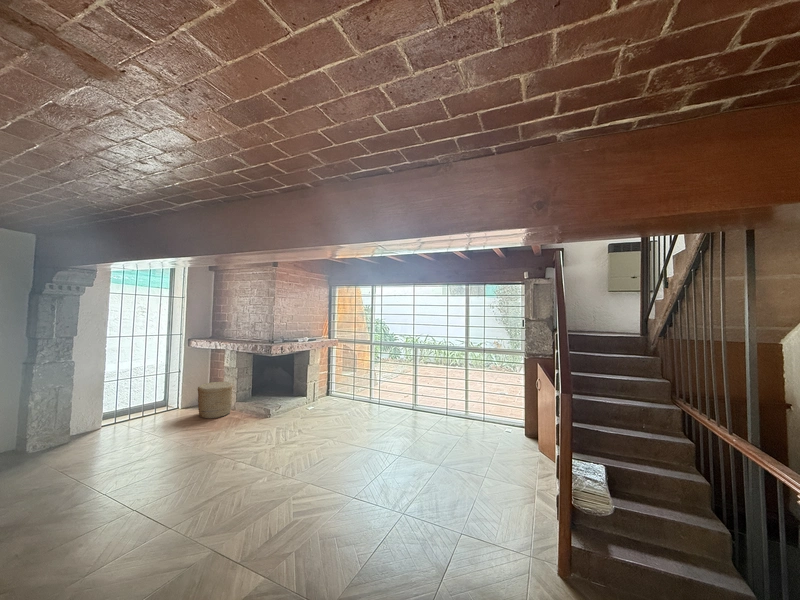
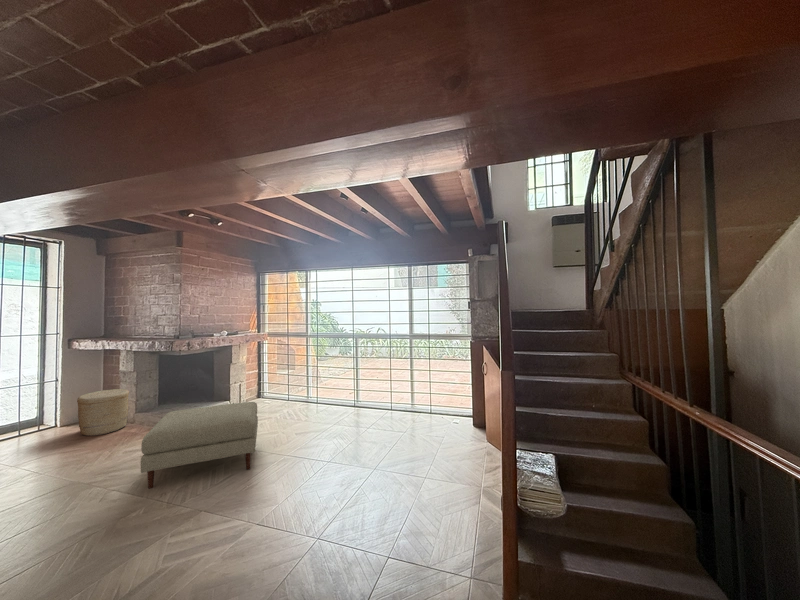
ottoman: none [261,400,342,464] -> present [140,402,258,489]

